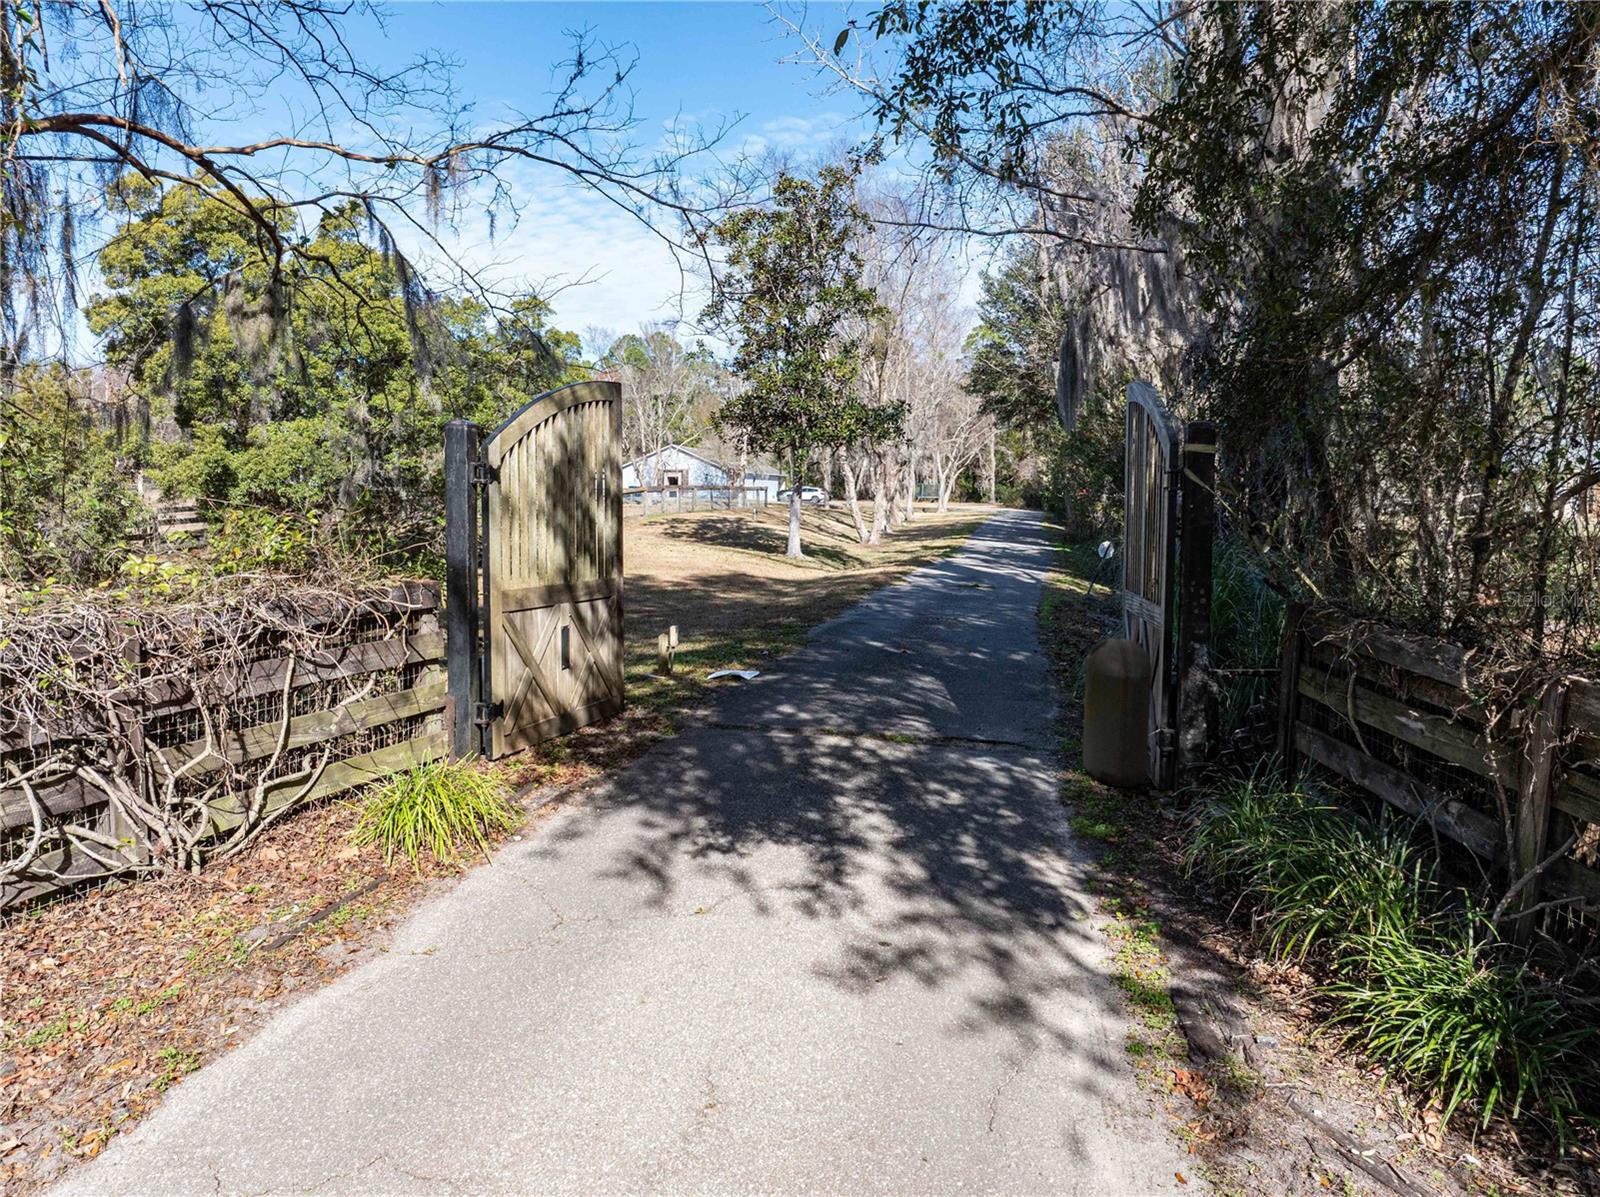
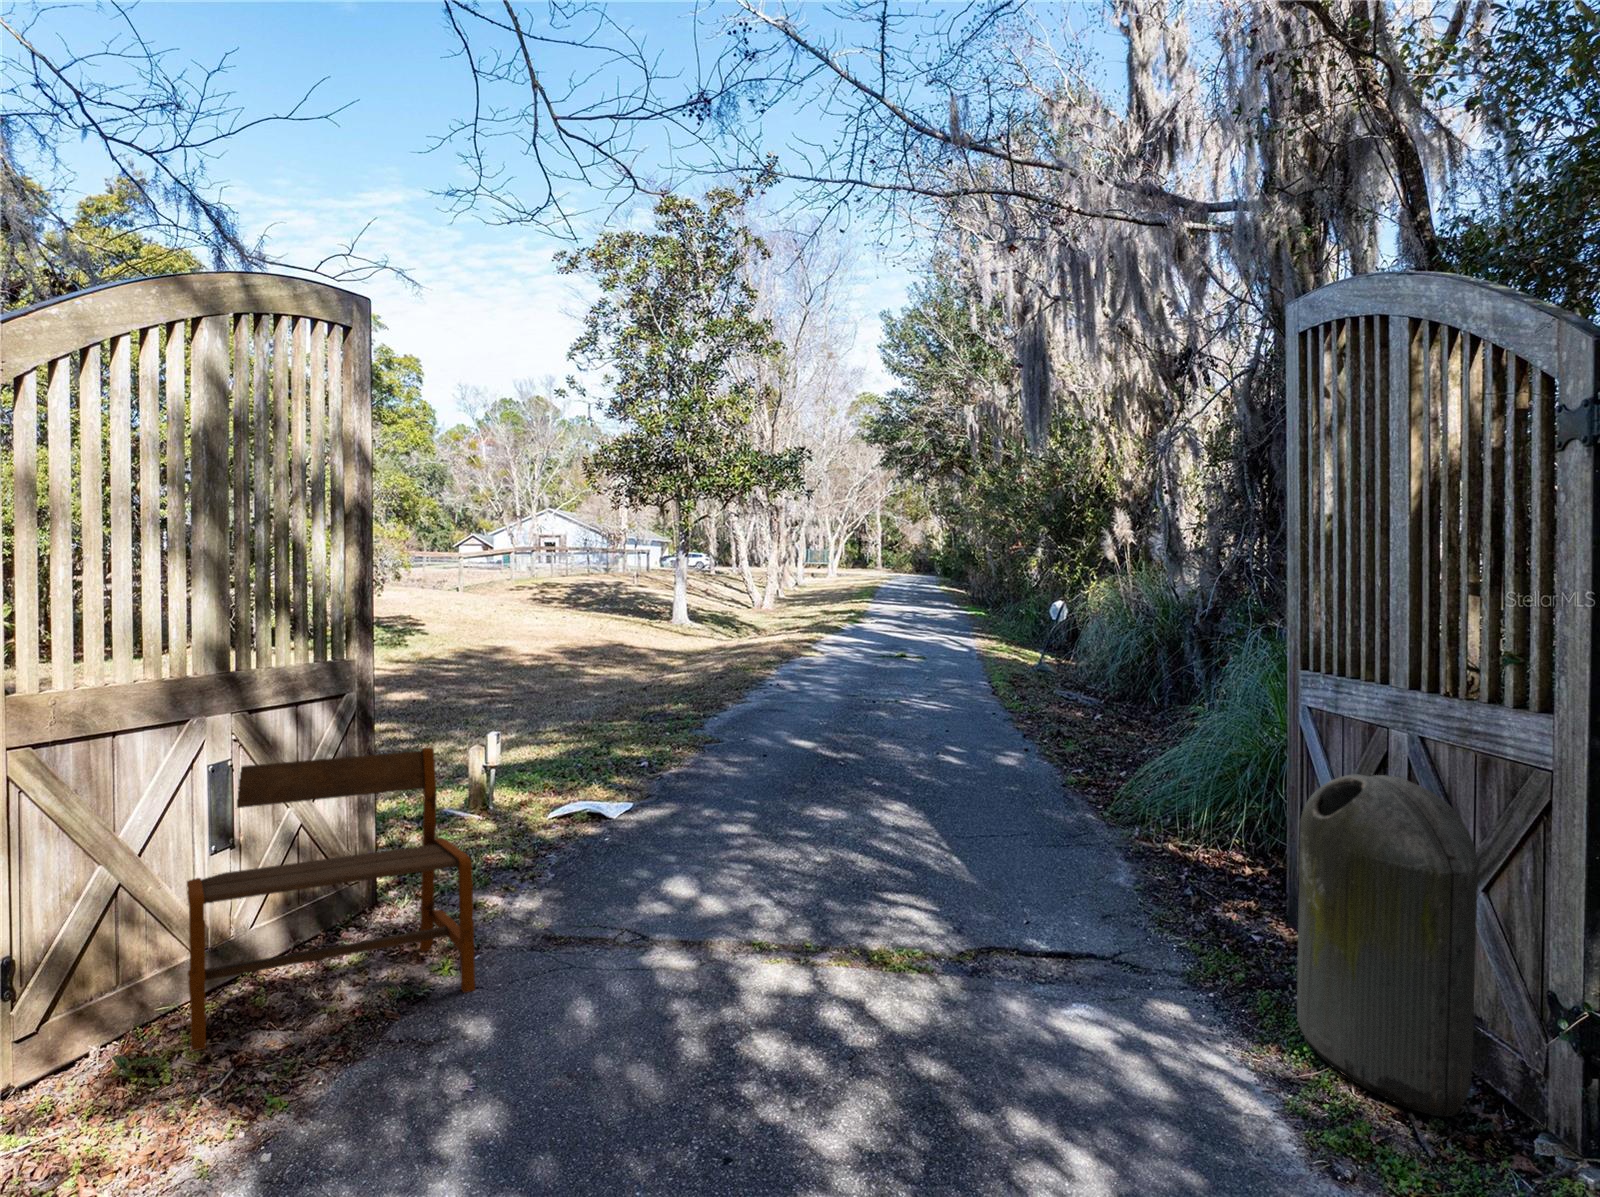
bench: none [550,623,685,753] -> present [187,748,475,1051]

